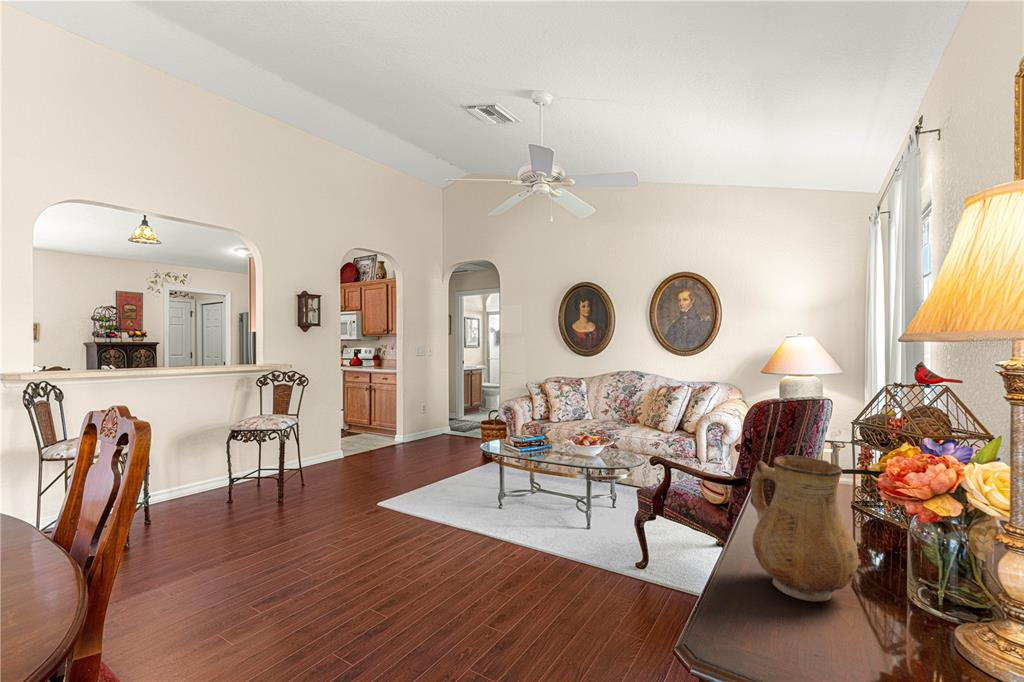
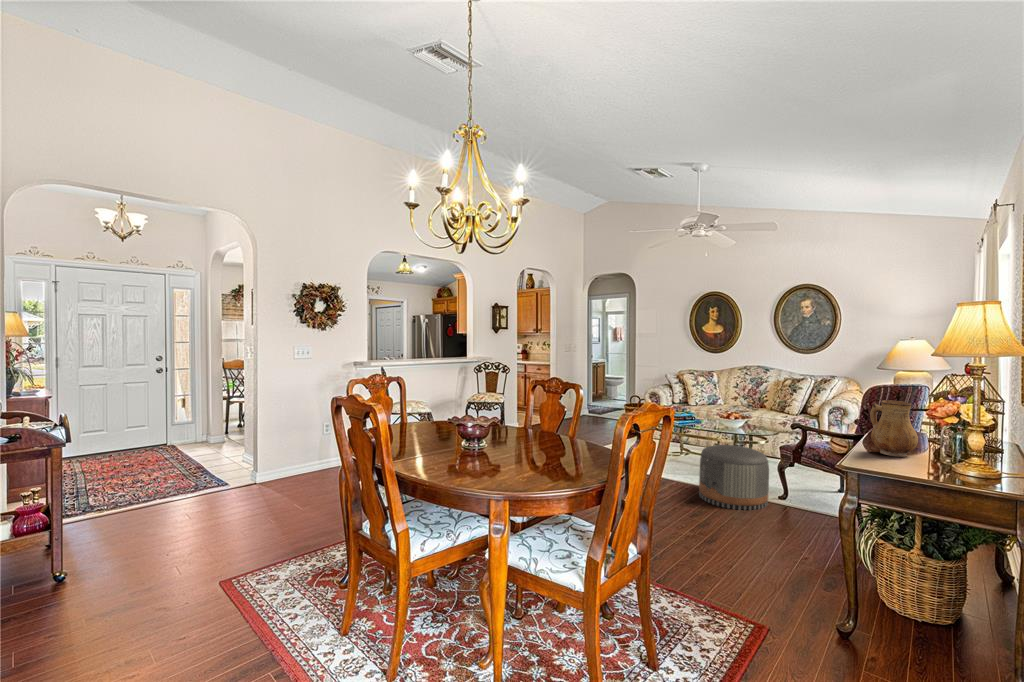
pouf: none [517,491,615,603] -> present [699,445,769,510]

